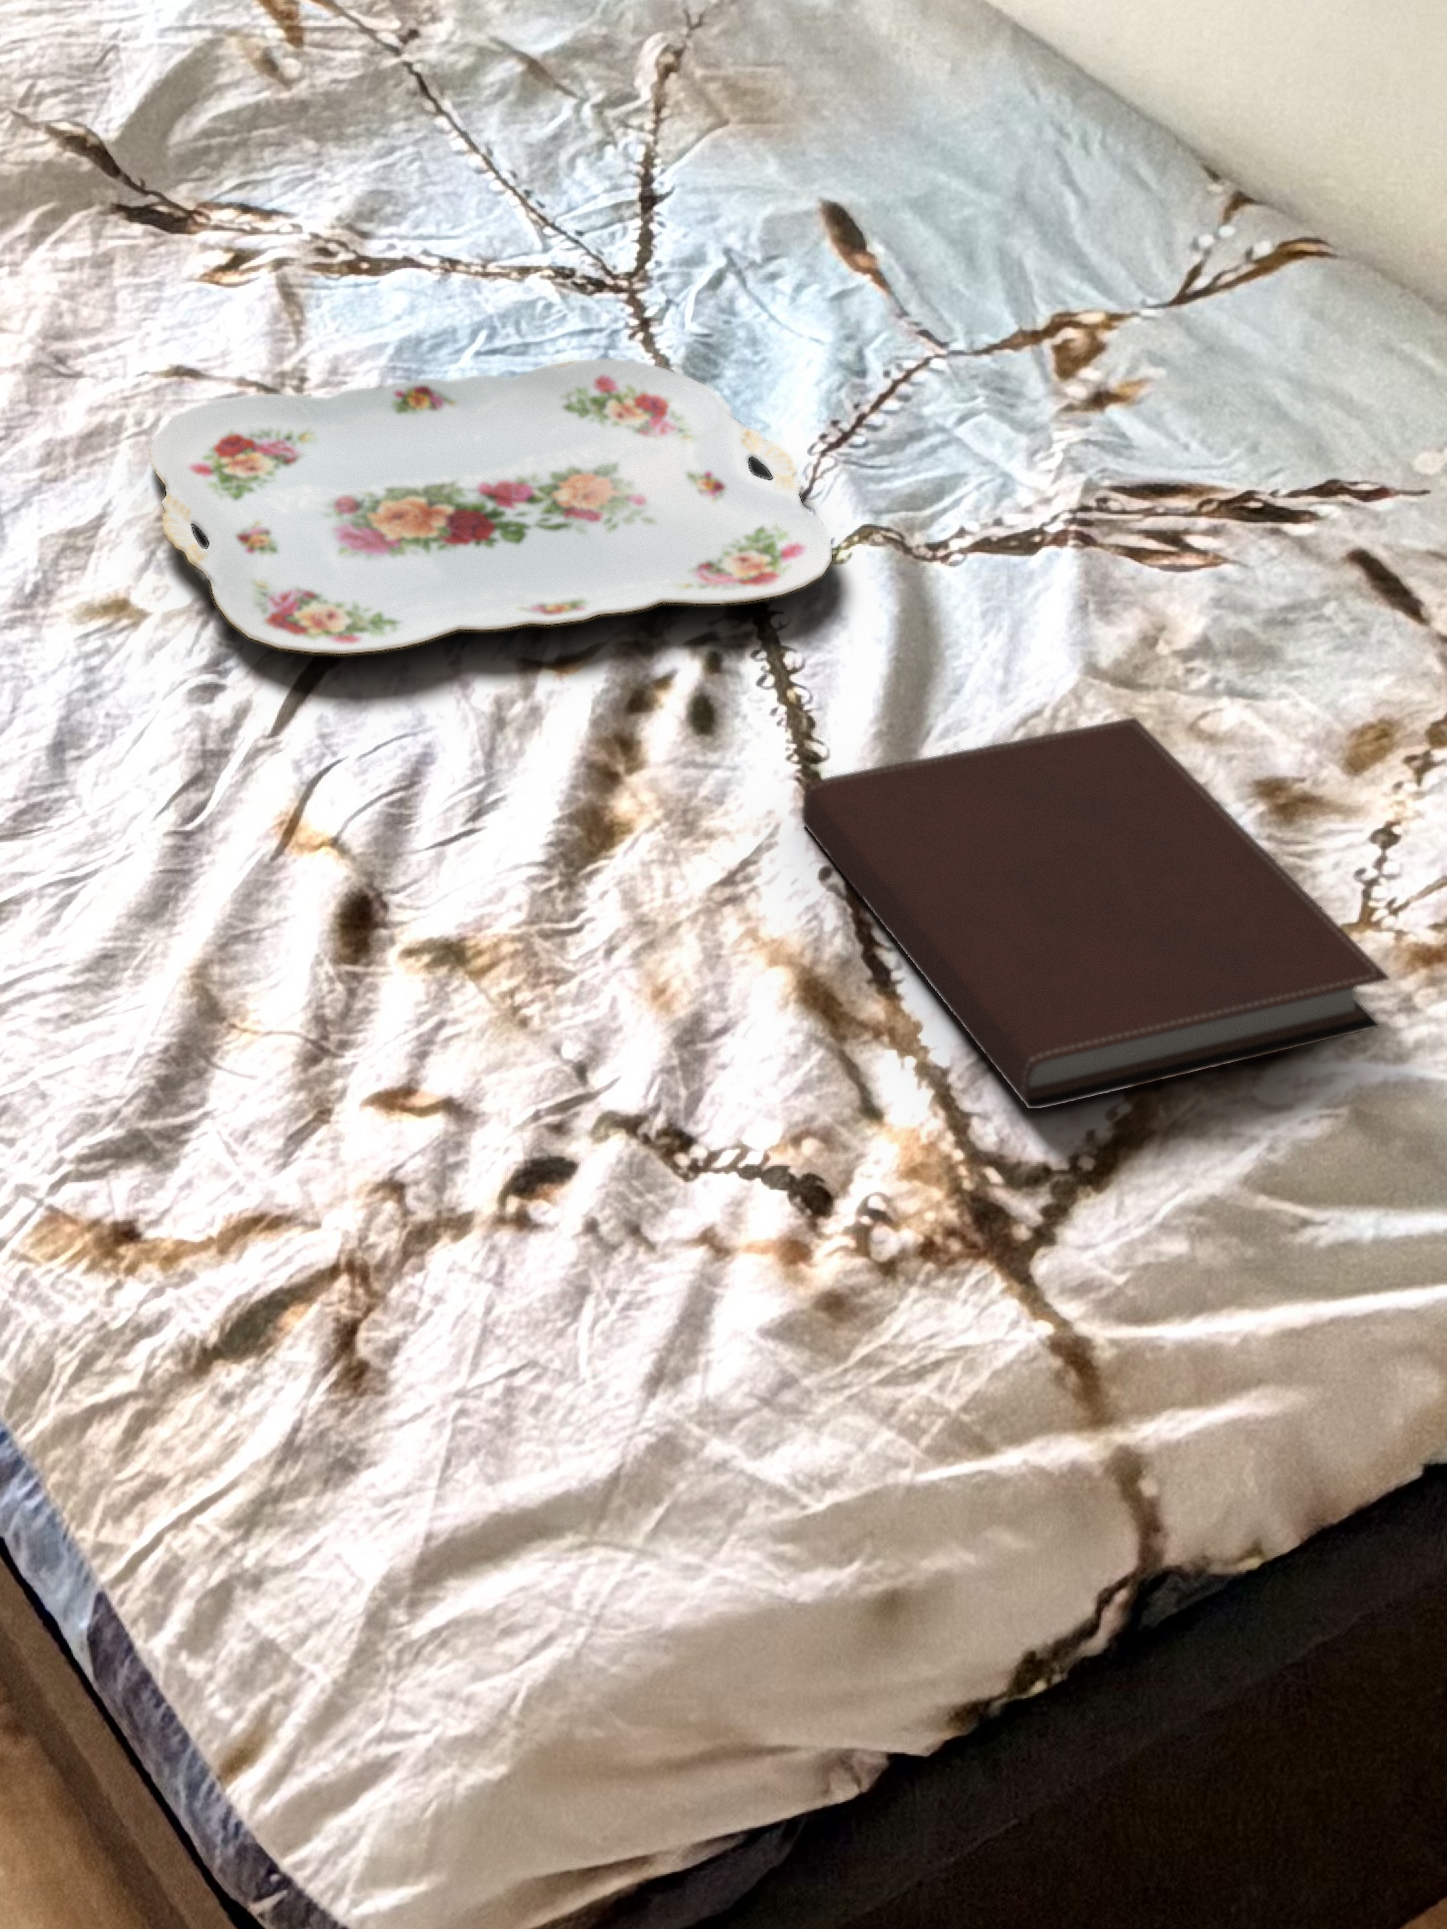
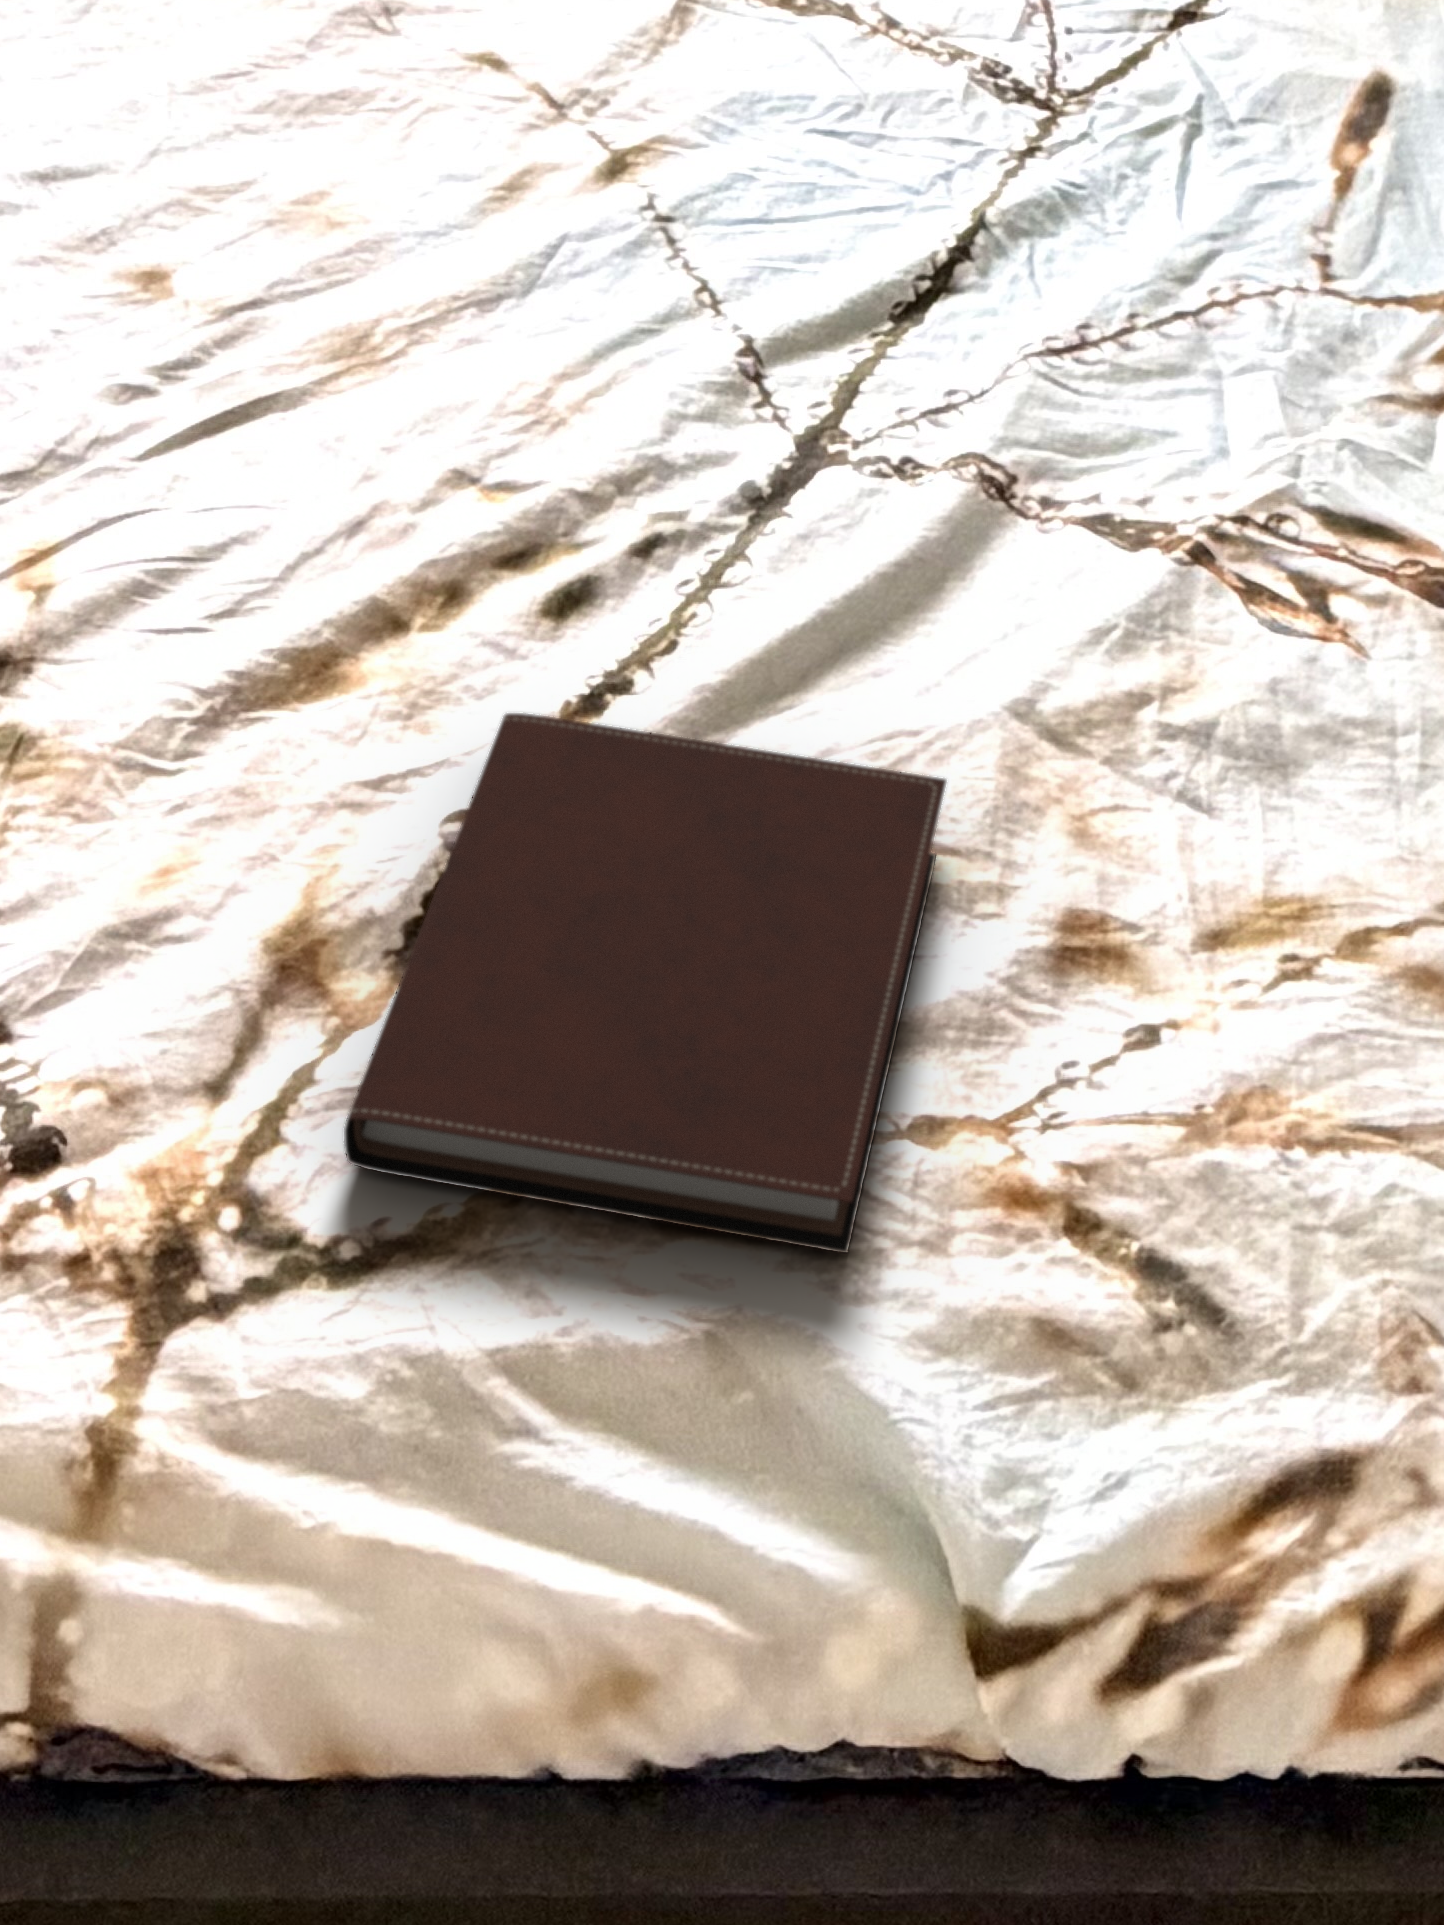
serving tray: present [150,358,832,654] -> none [174,98,952,497]

